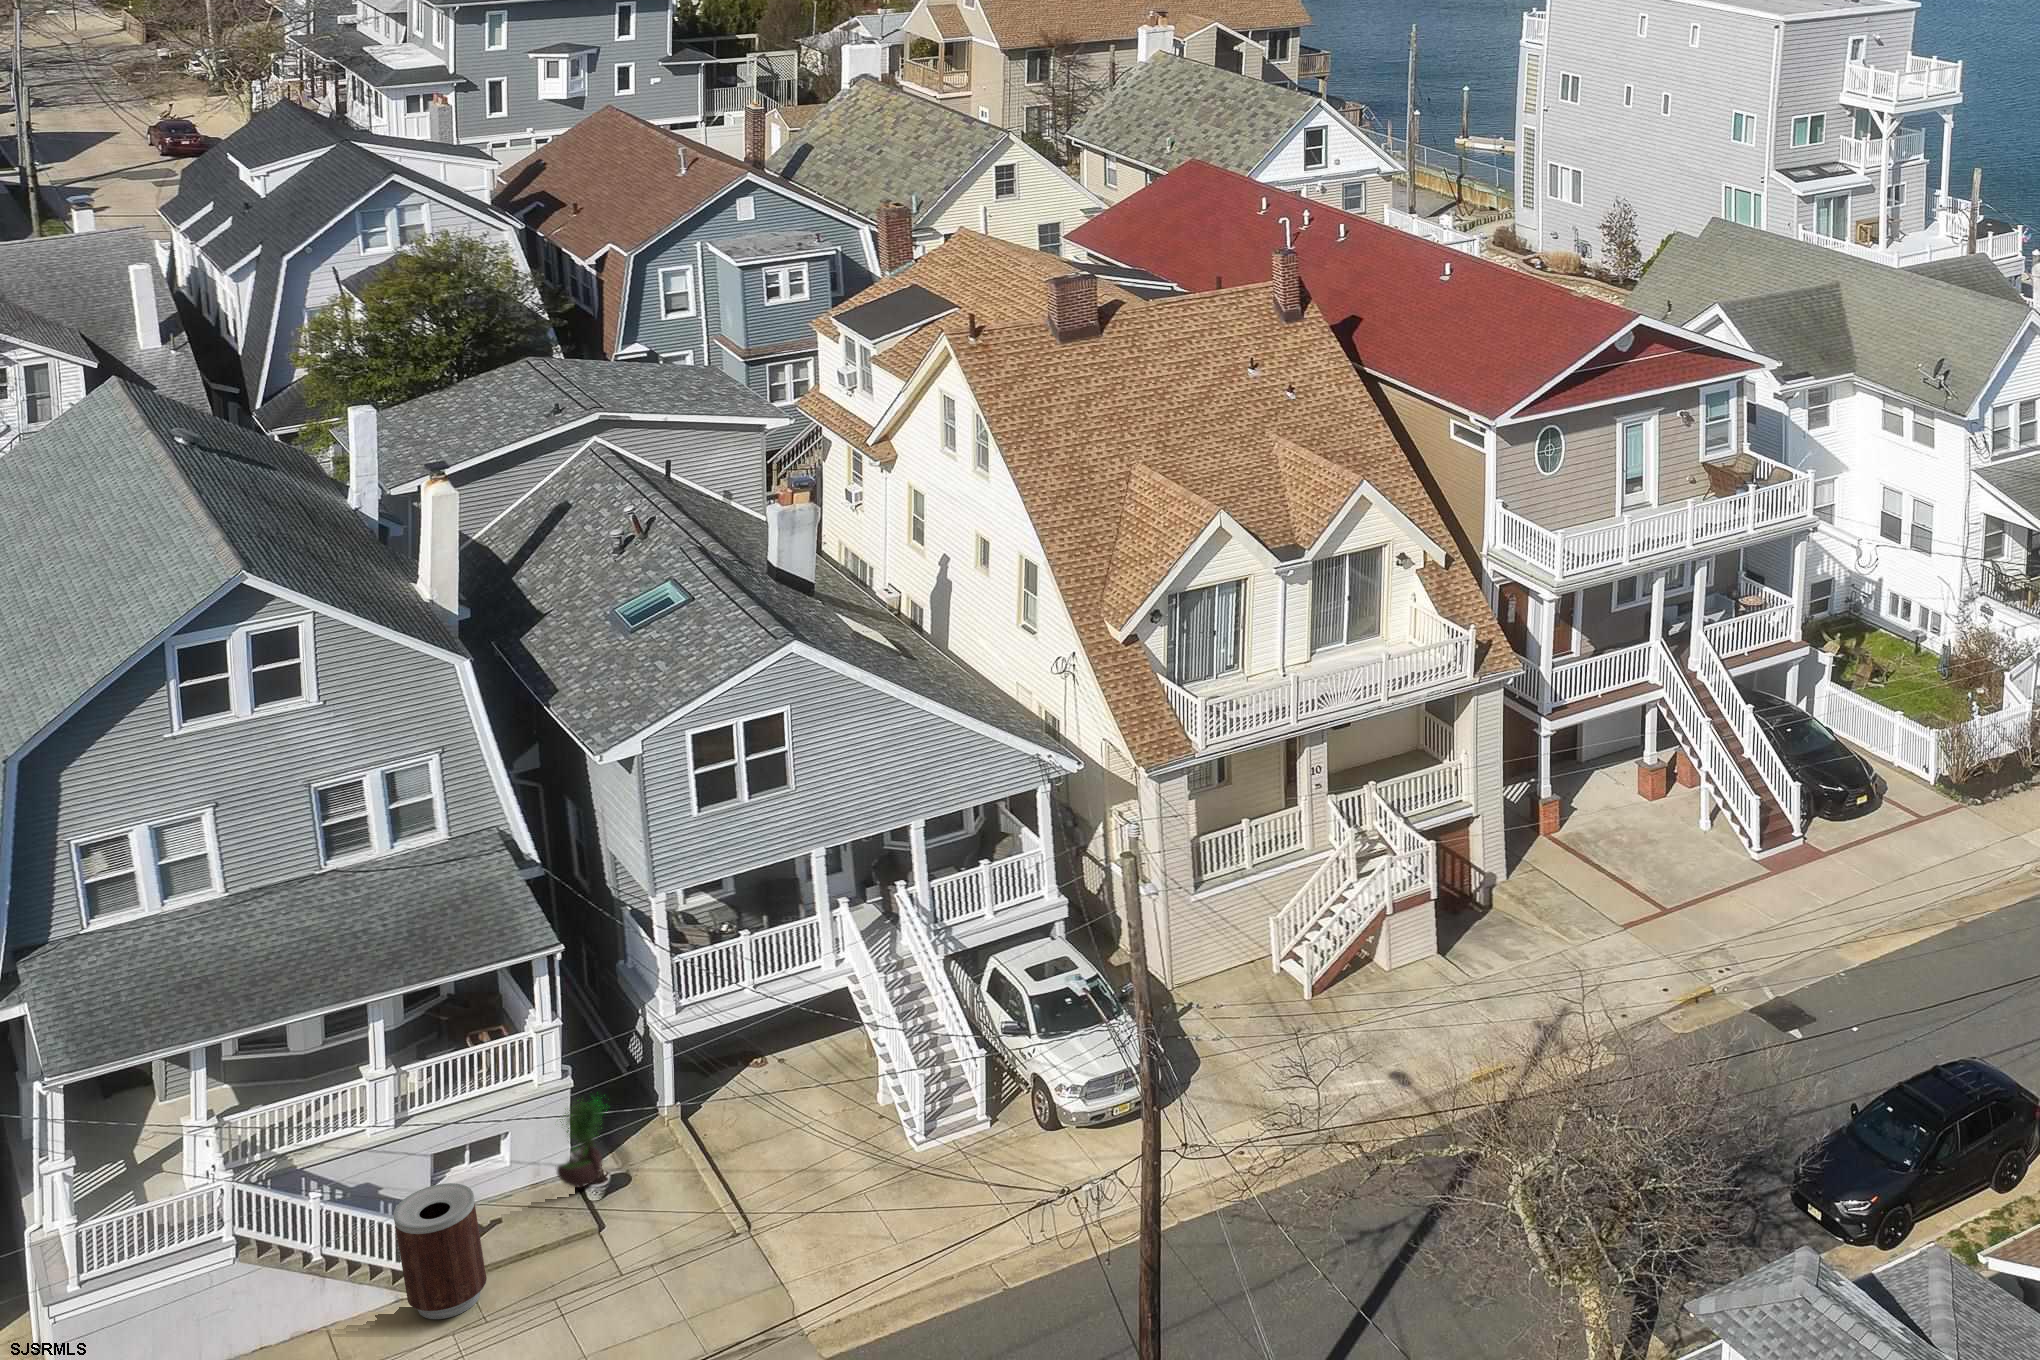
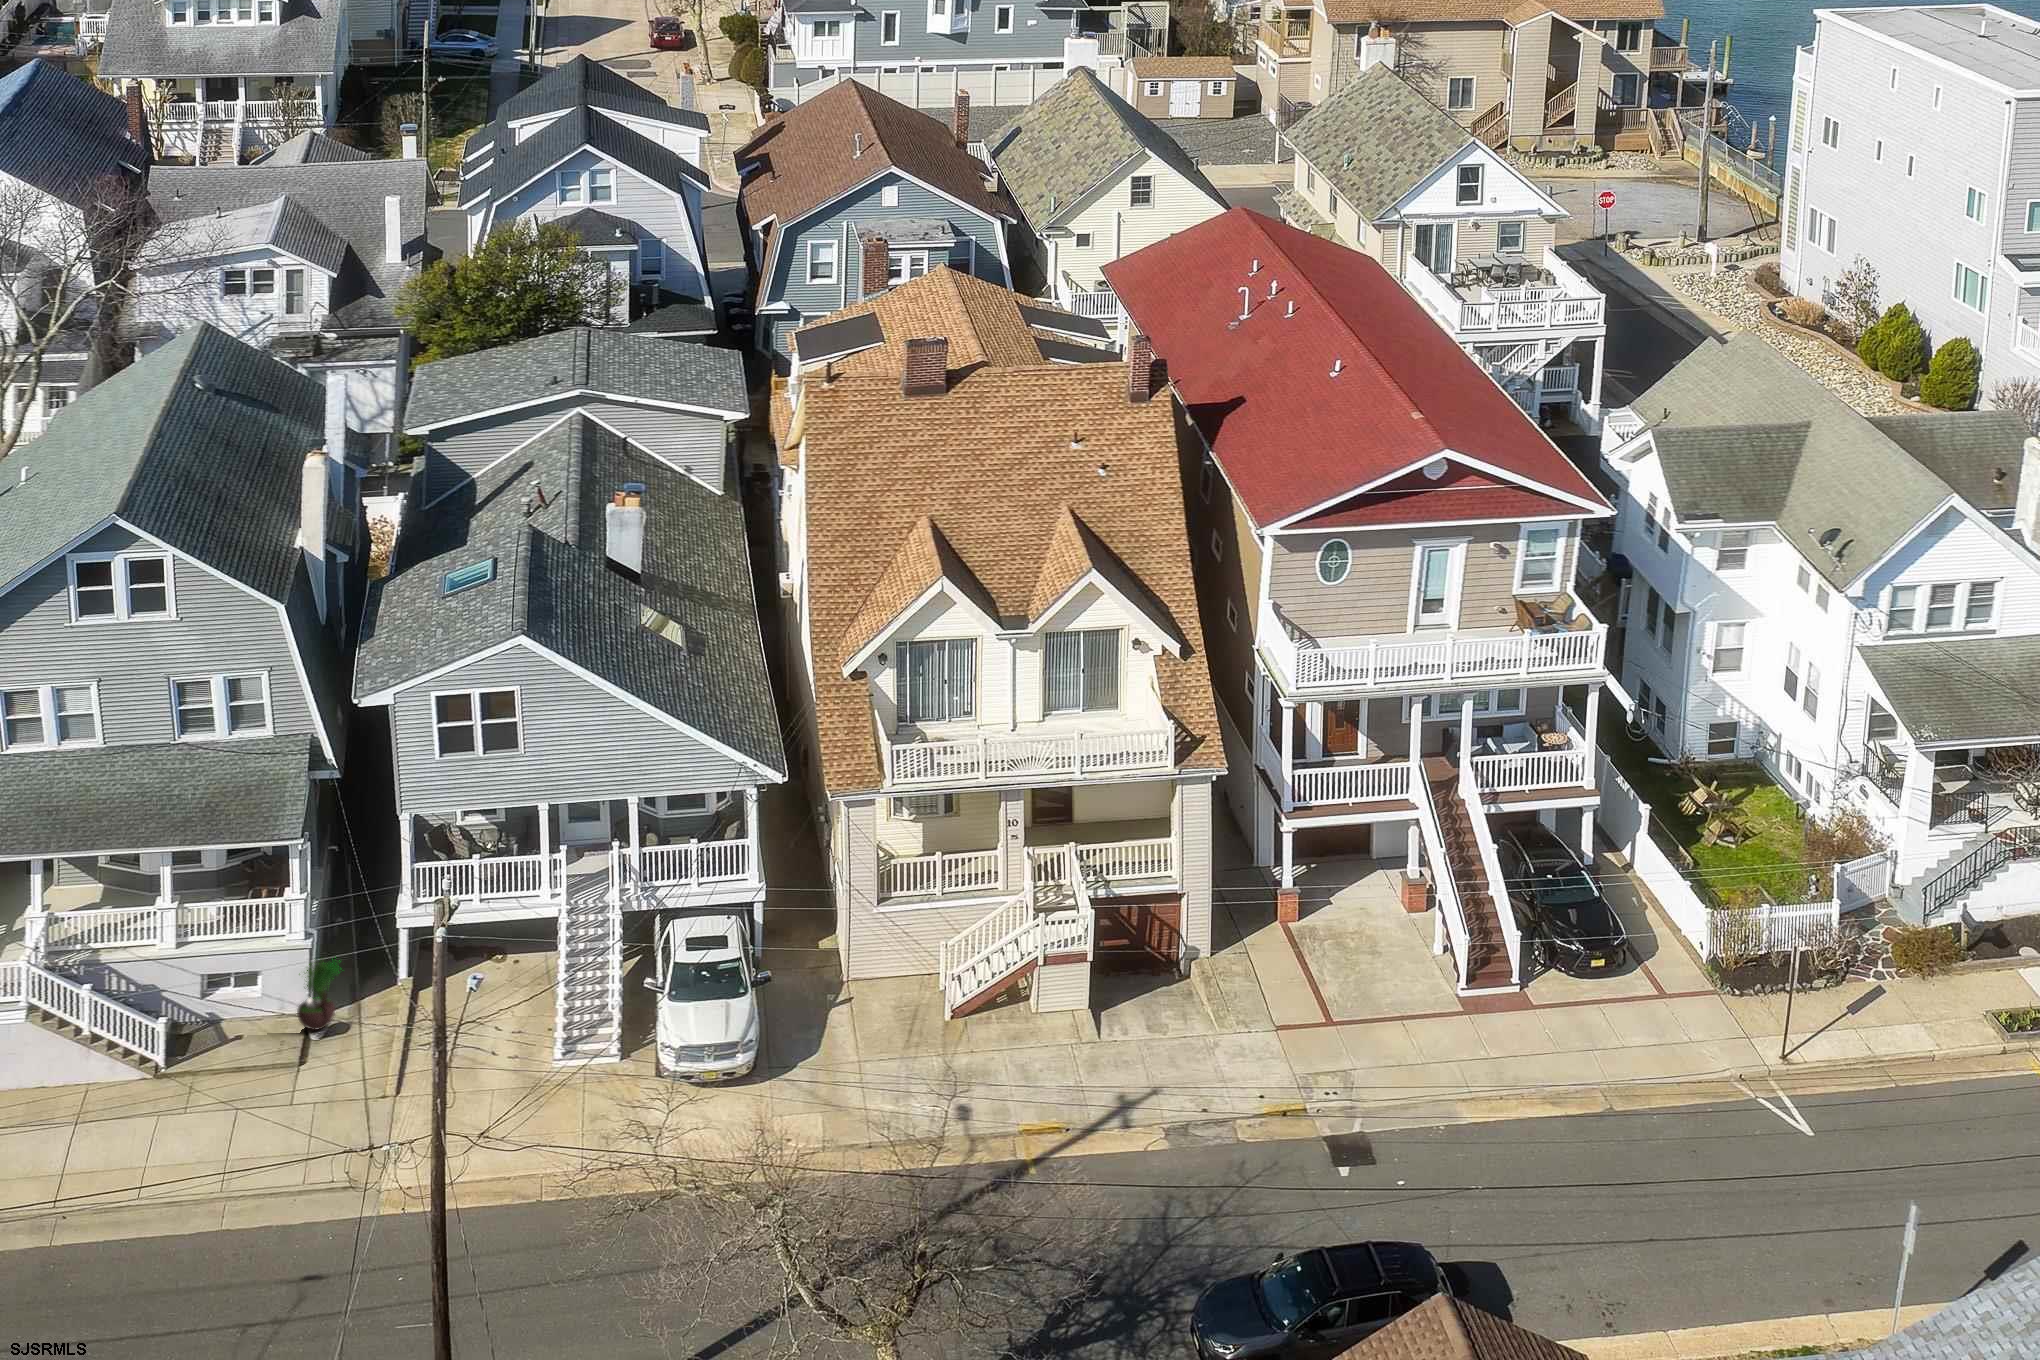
trash can: present [393,1183,487,1319] -> none [138,998,207,1101]

